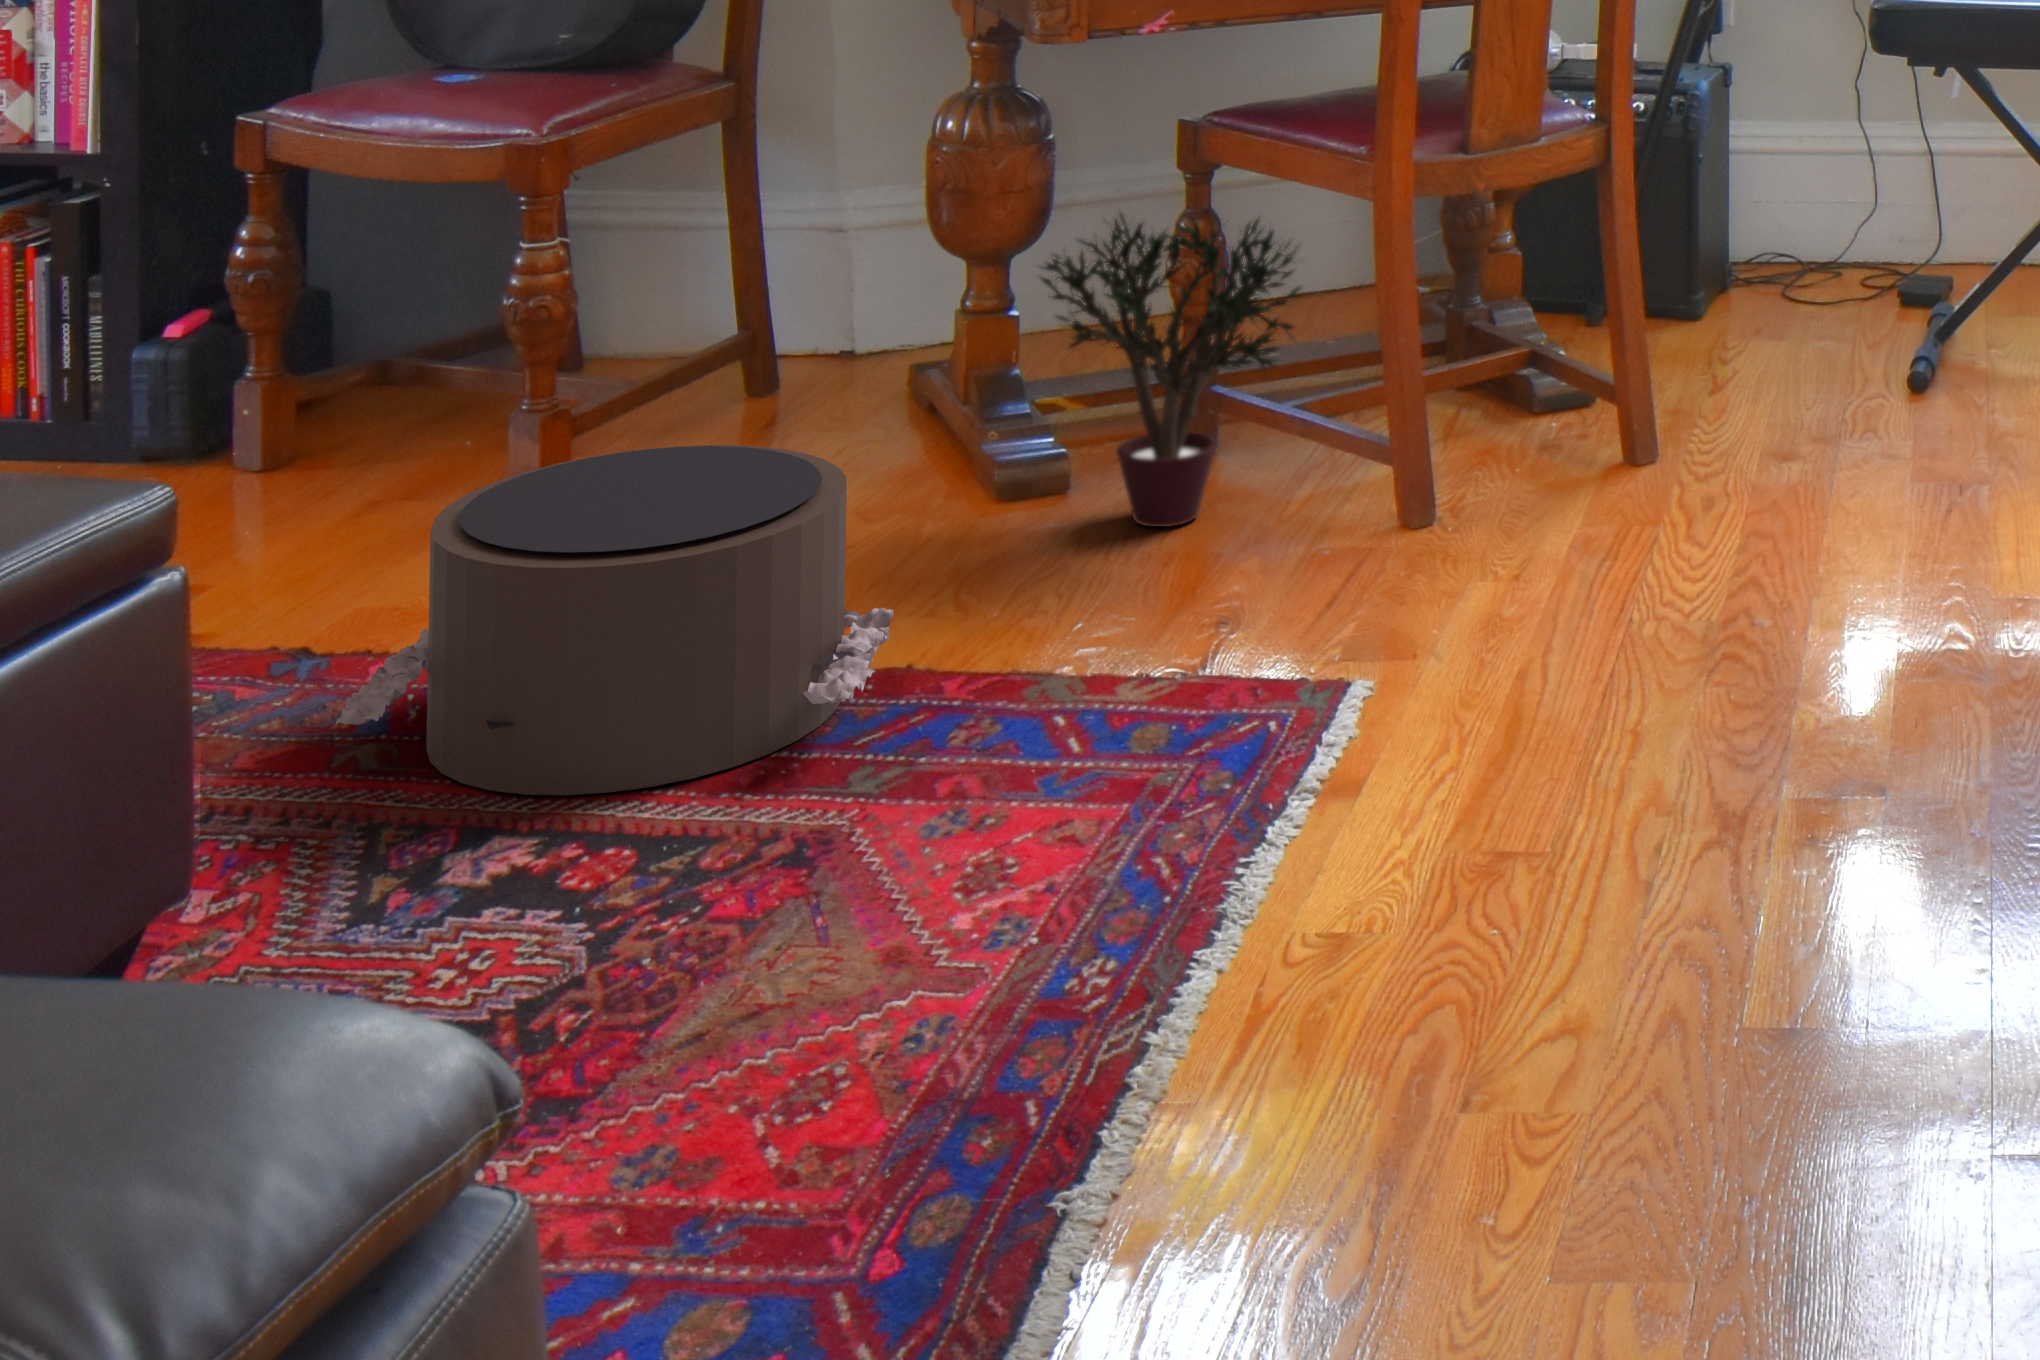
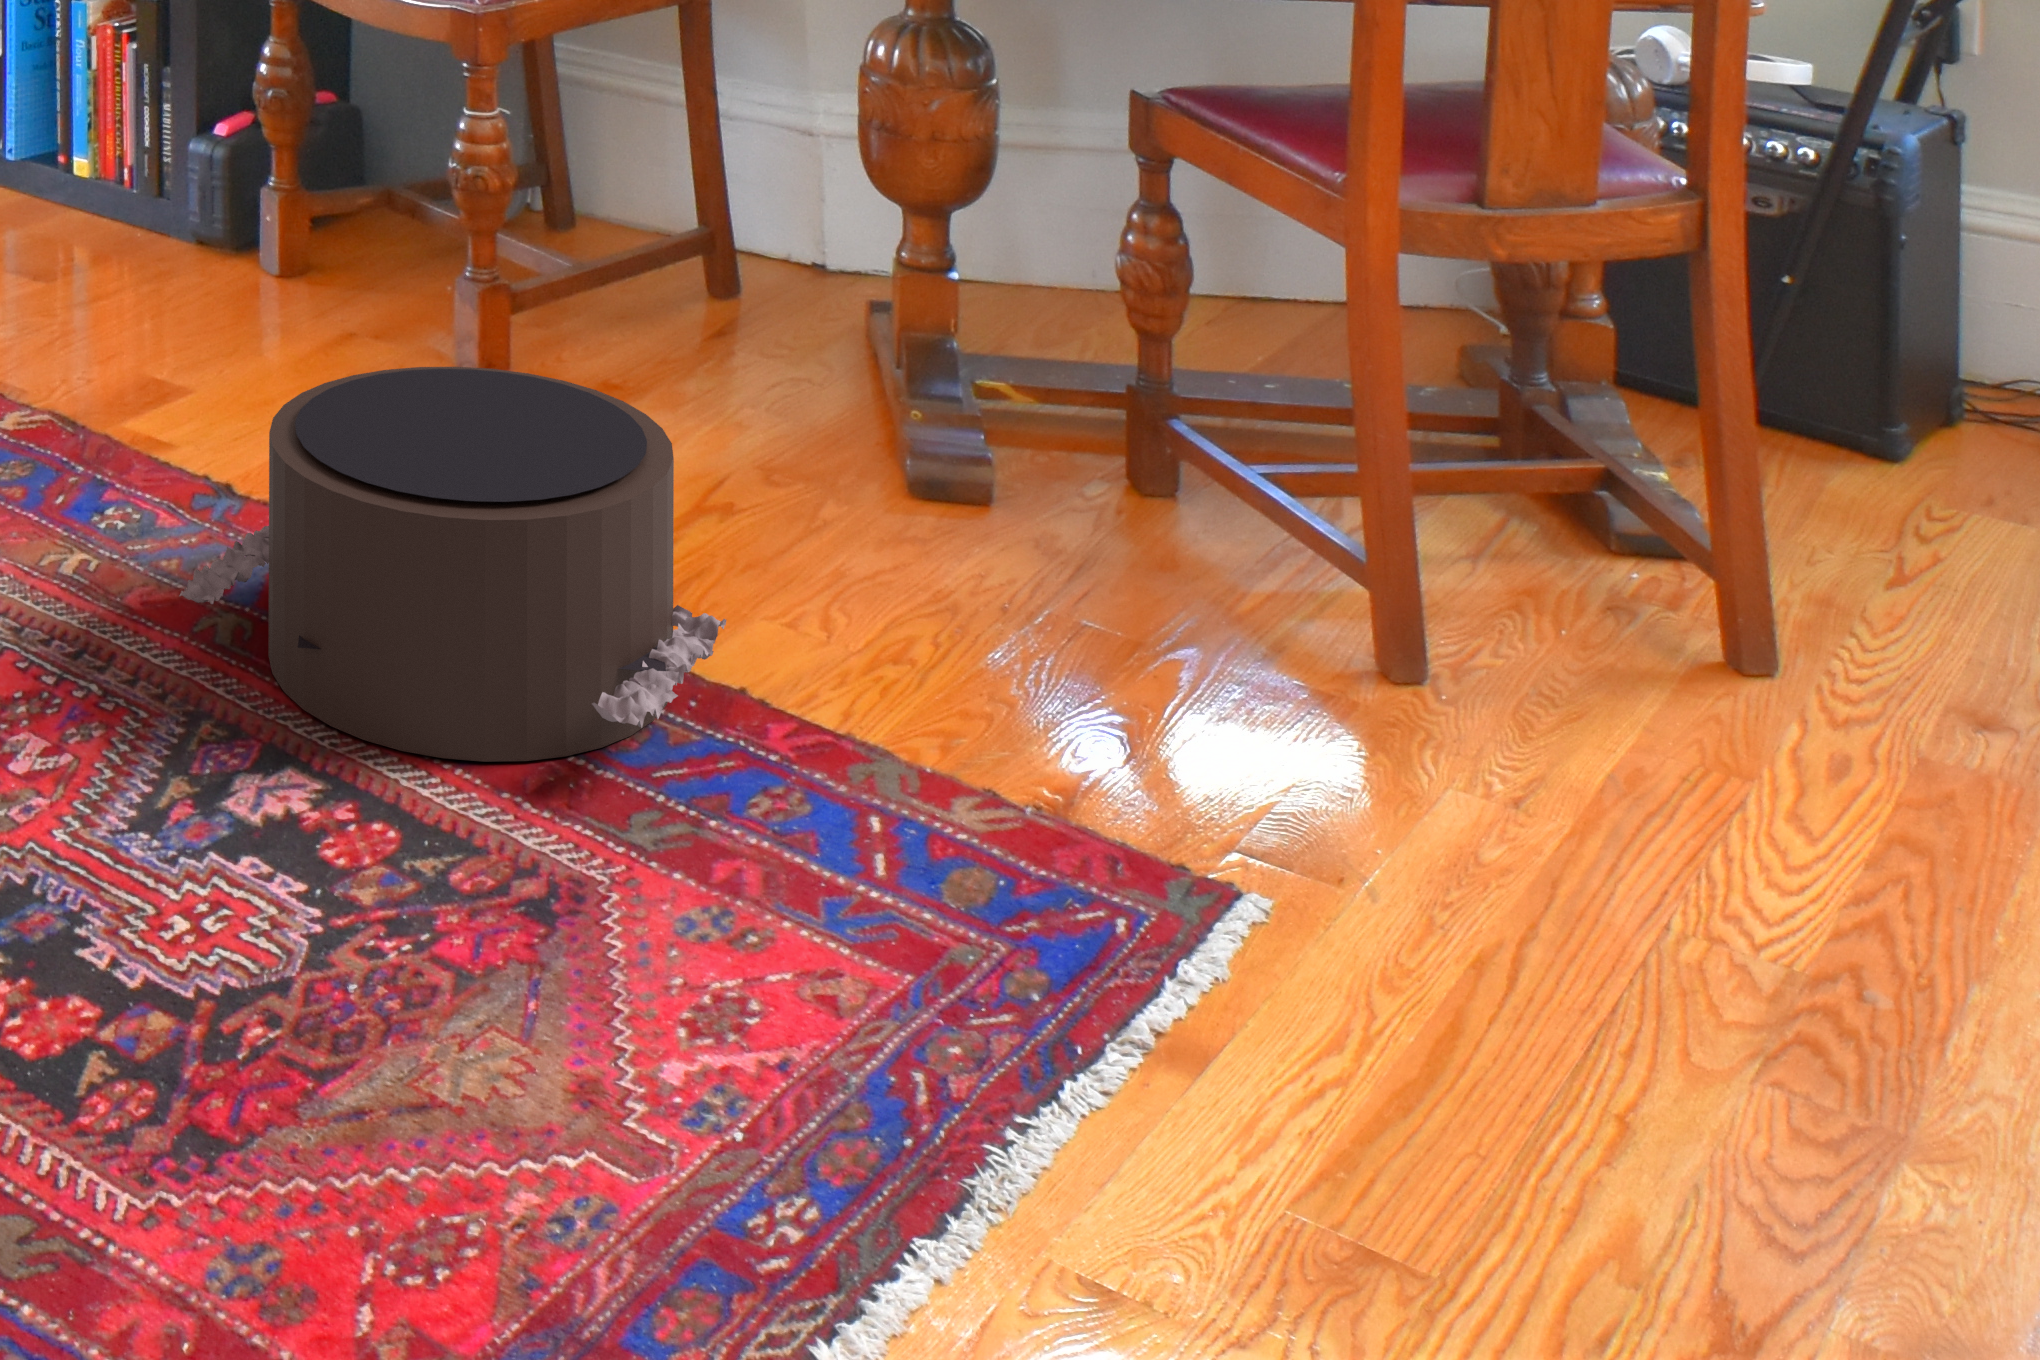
potted plant: present [1036,214,1300,527] -> none [935,190,1270,584]

